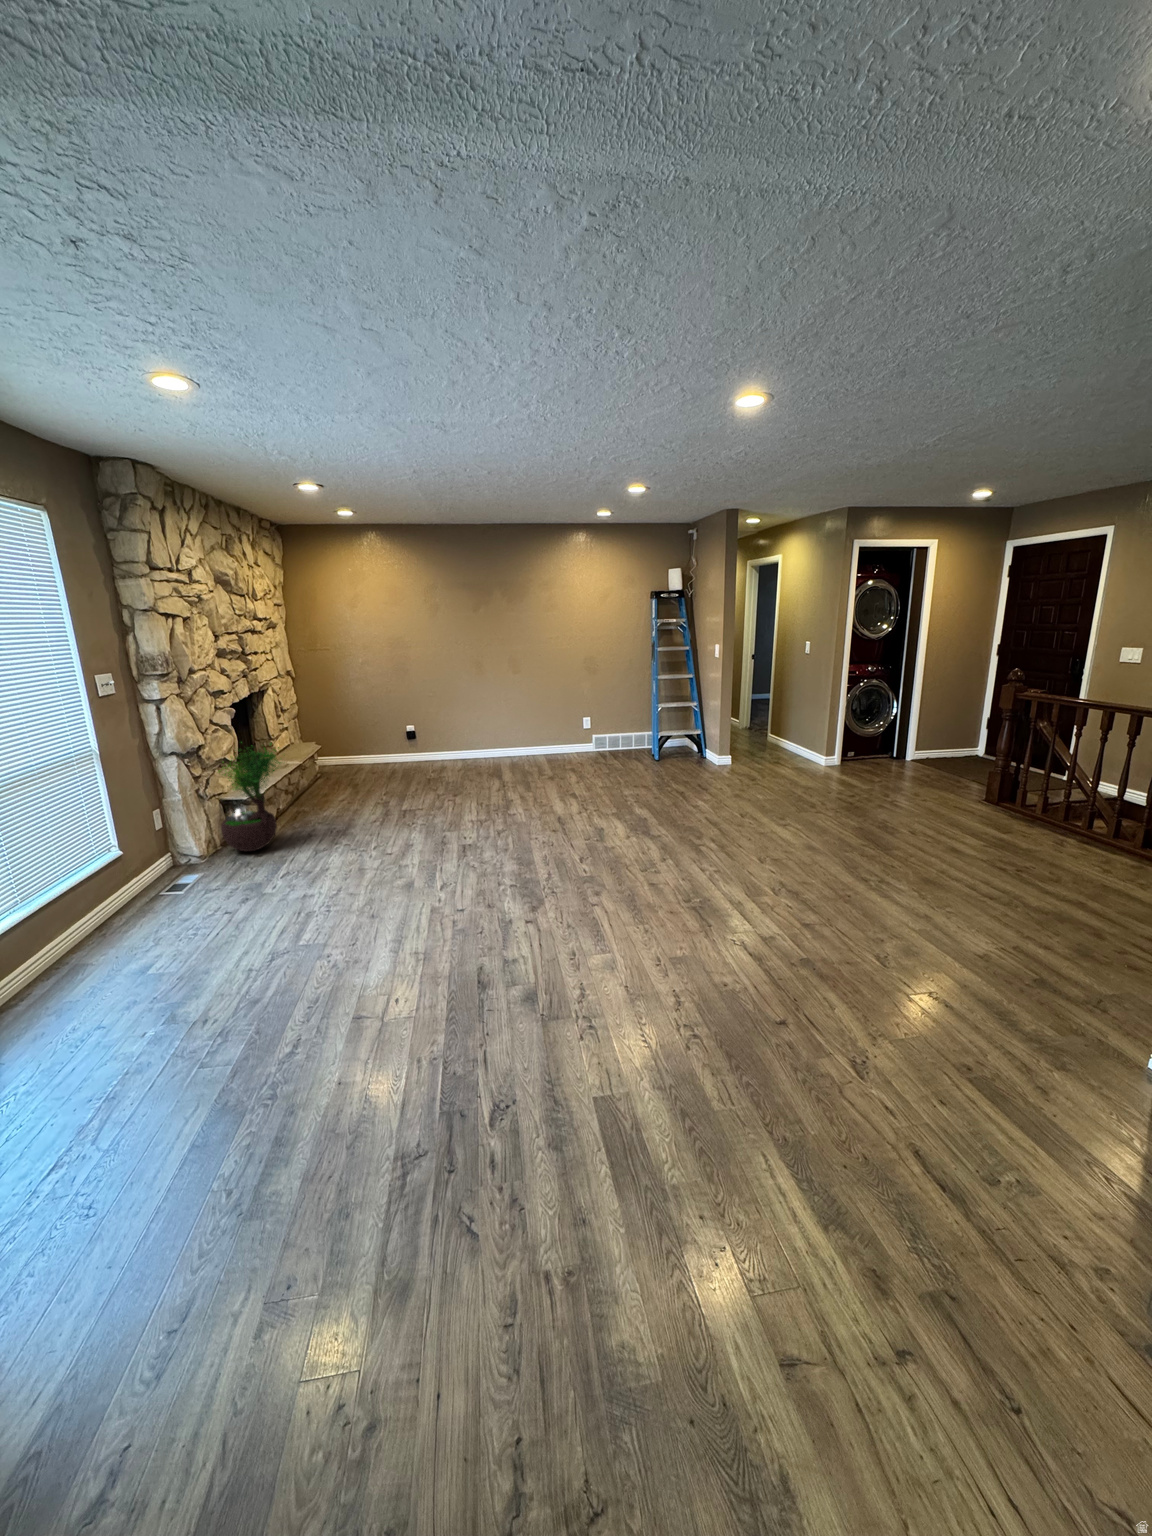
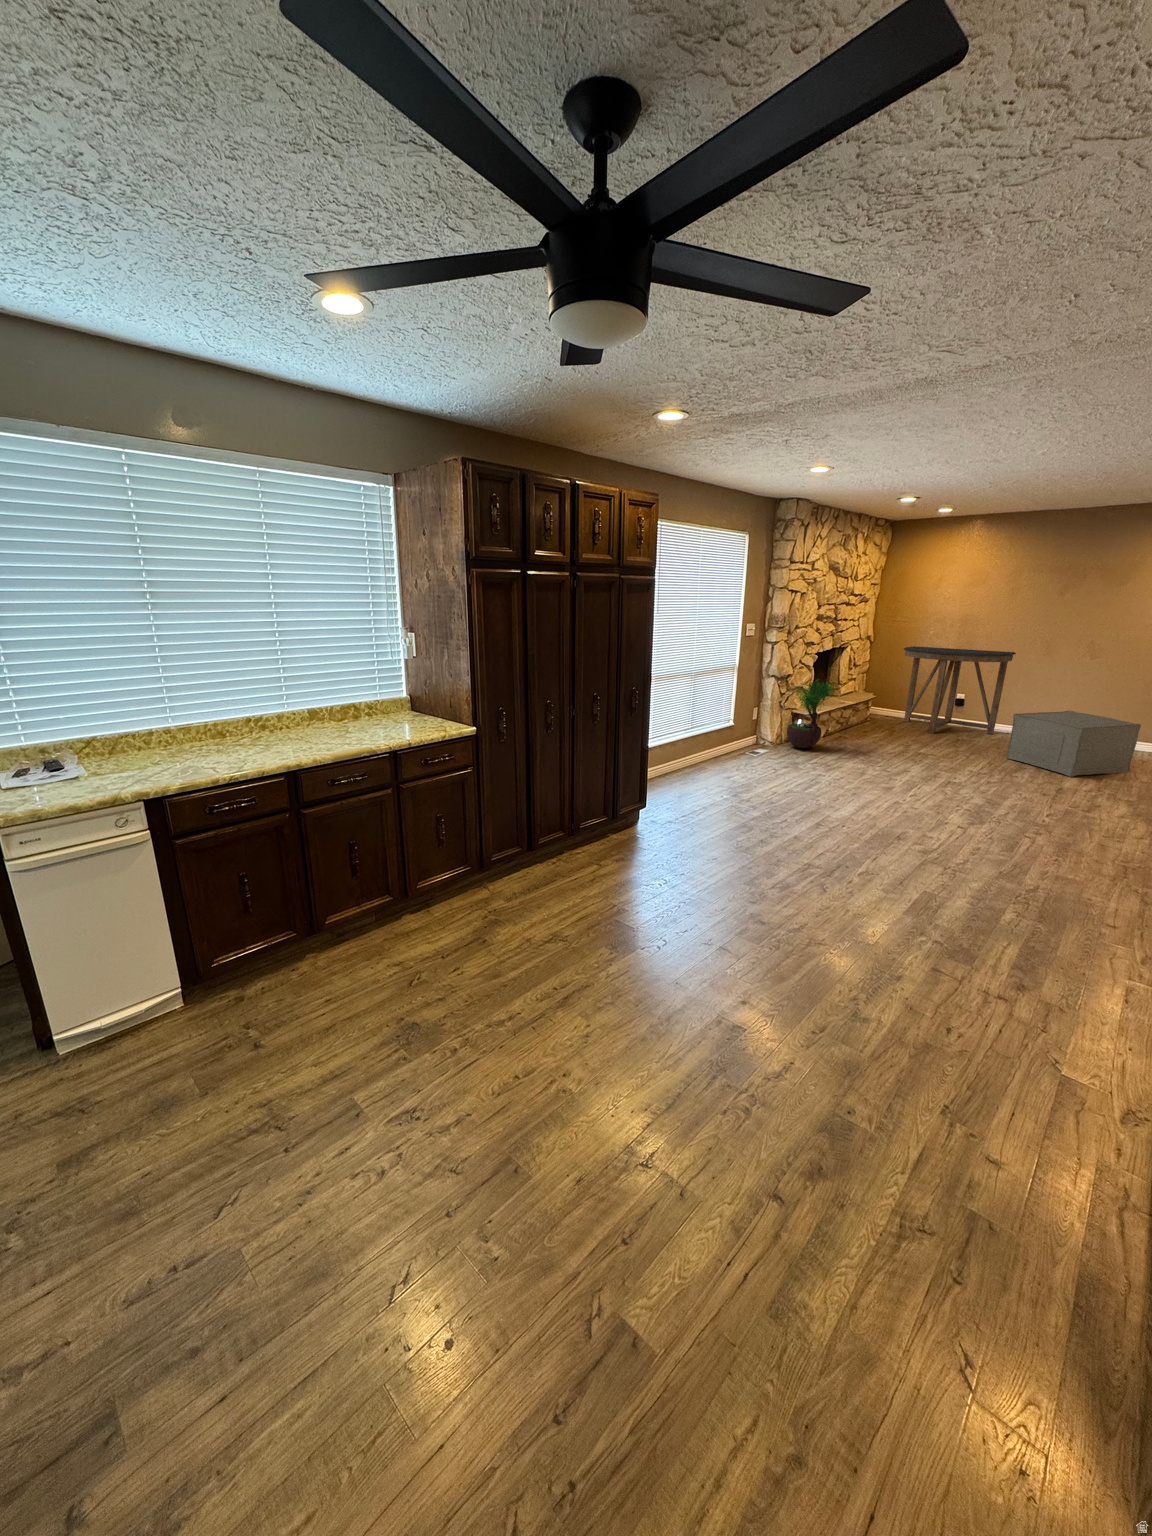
console table: none [337,676,451,778] -> present [904,646,1016,734]
ottoman: none [480,730,579,800] -> present [1006,710,1141,777]

